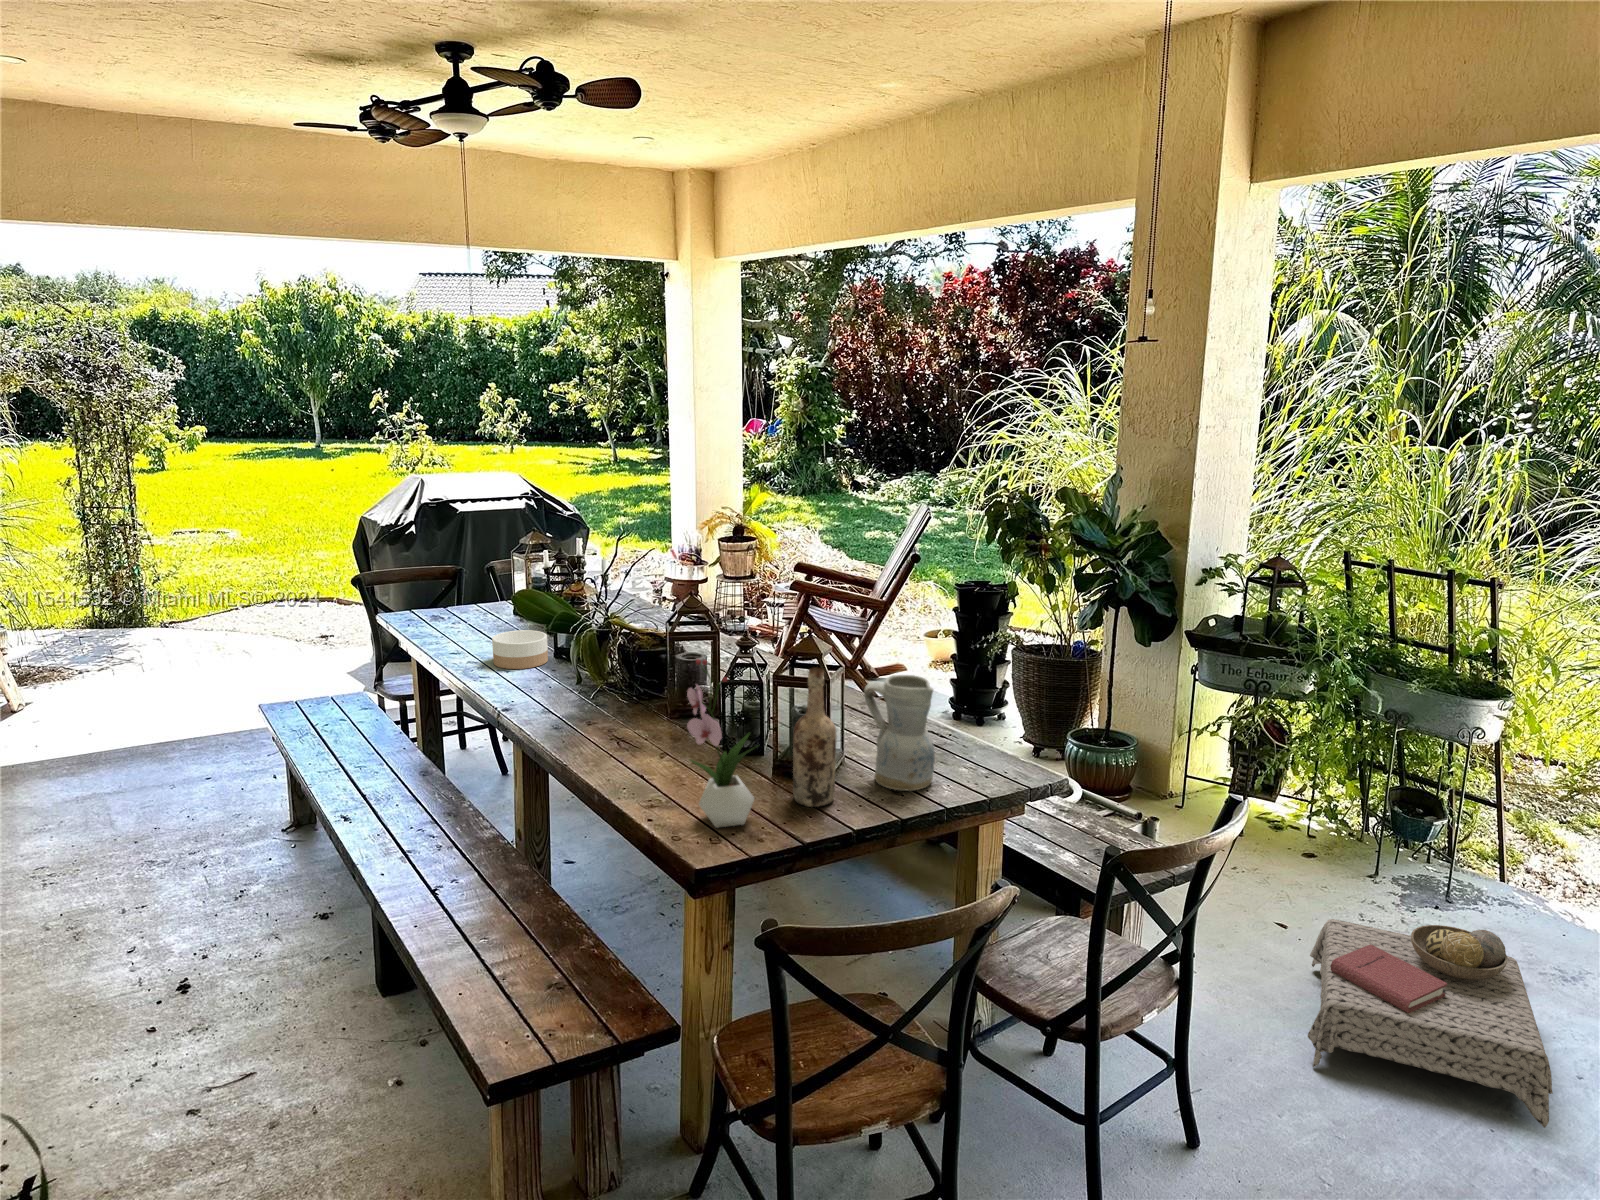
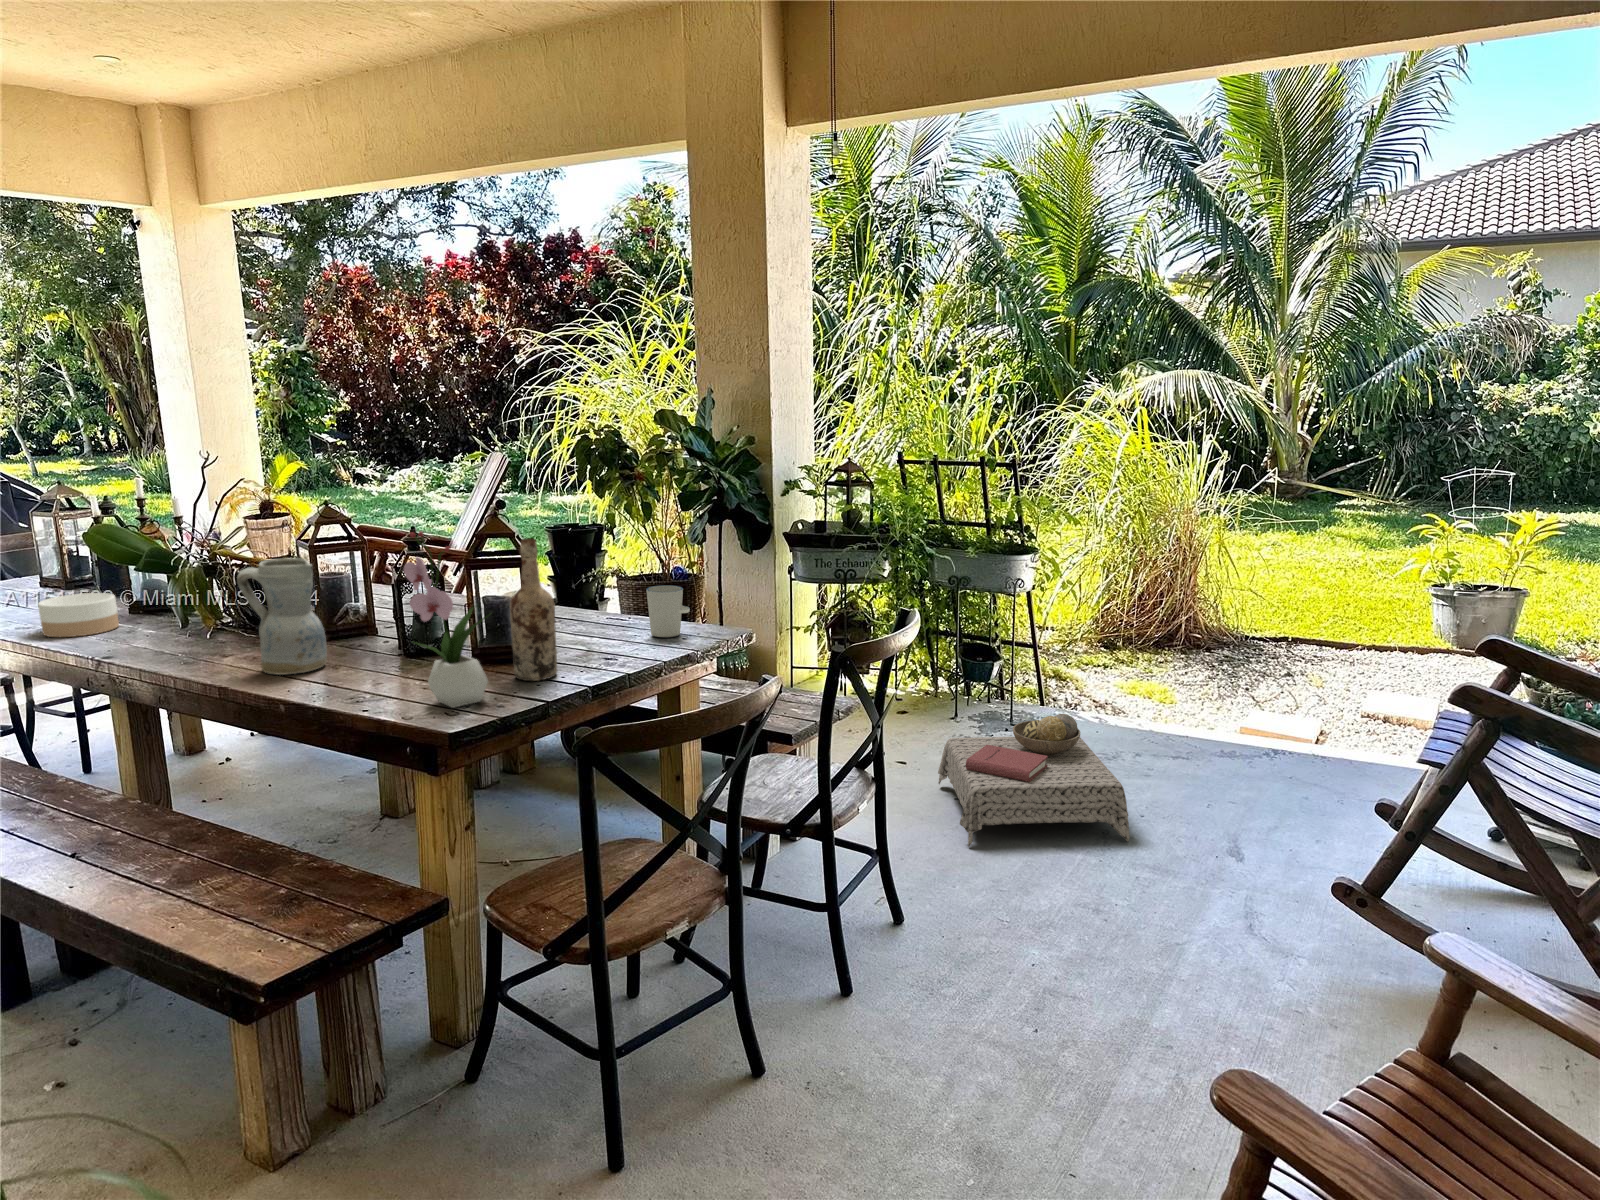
ceramic pitcher: present [864,675,935,790] -> present [237,558,327,675]
cup: none [955,712,999,770] -> present [646,585,690,637]

